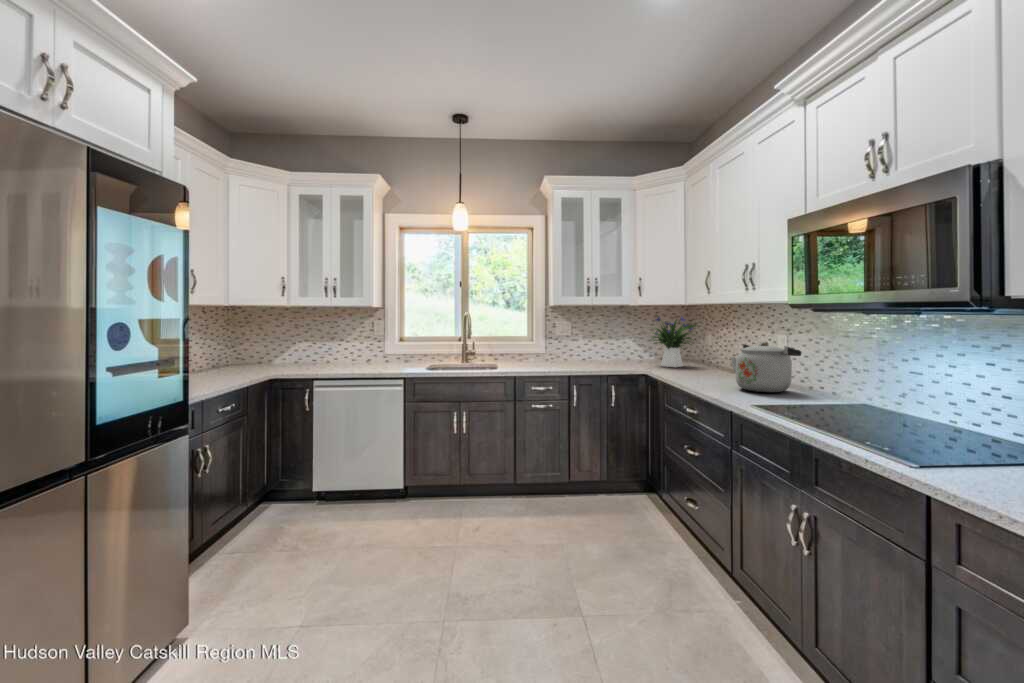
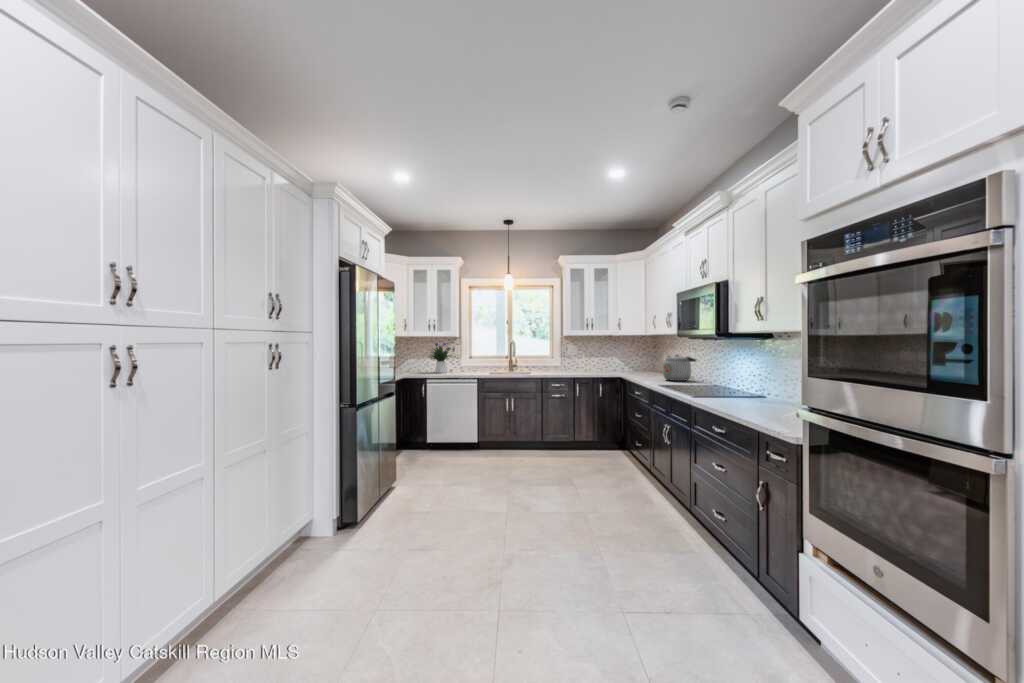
flower arrangement: present [653,316,696,367] -> present [431,343,455,373]

